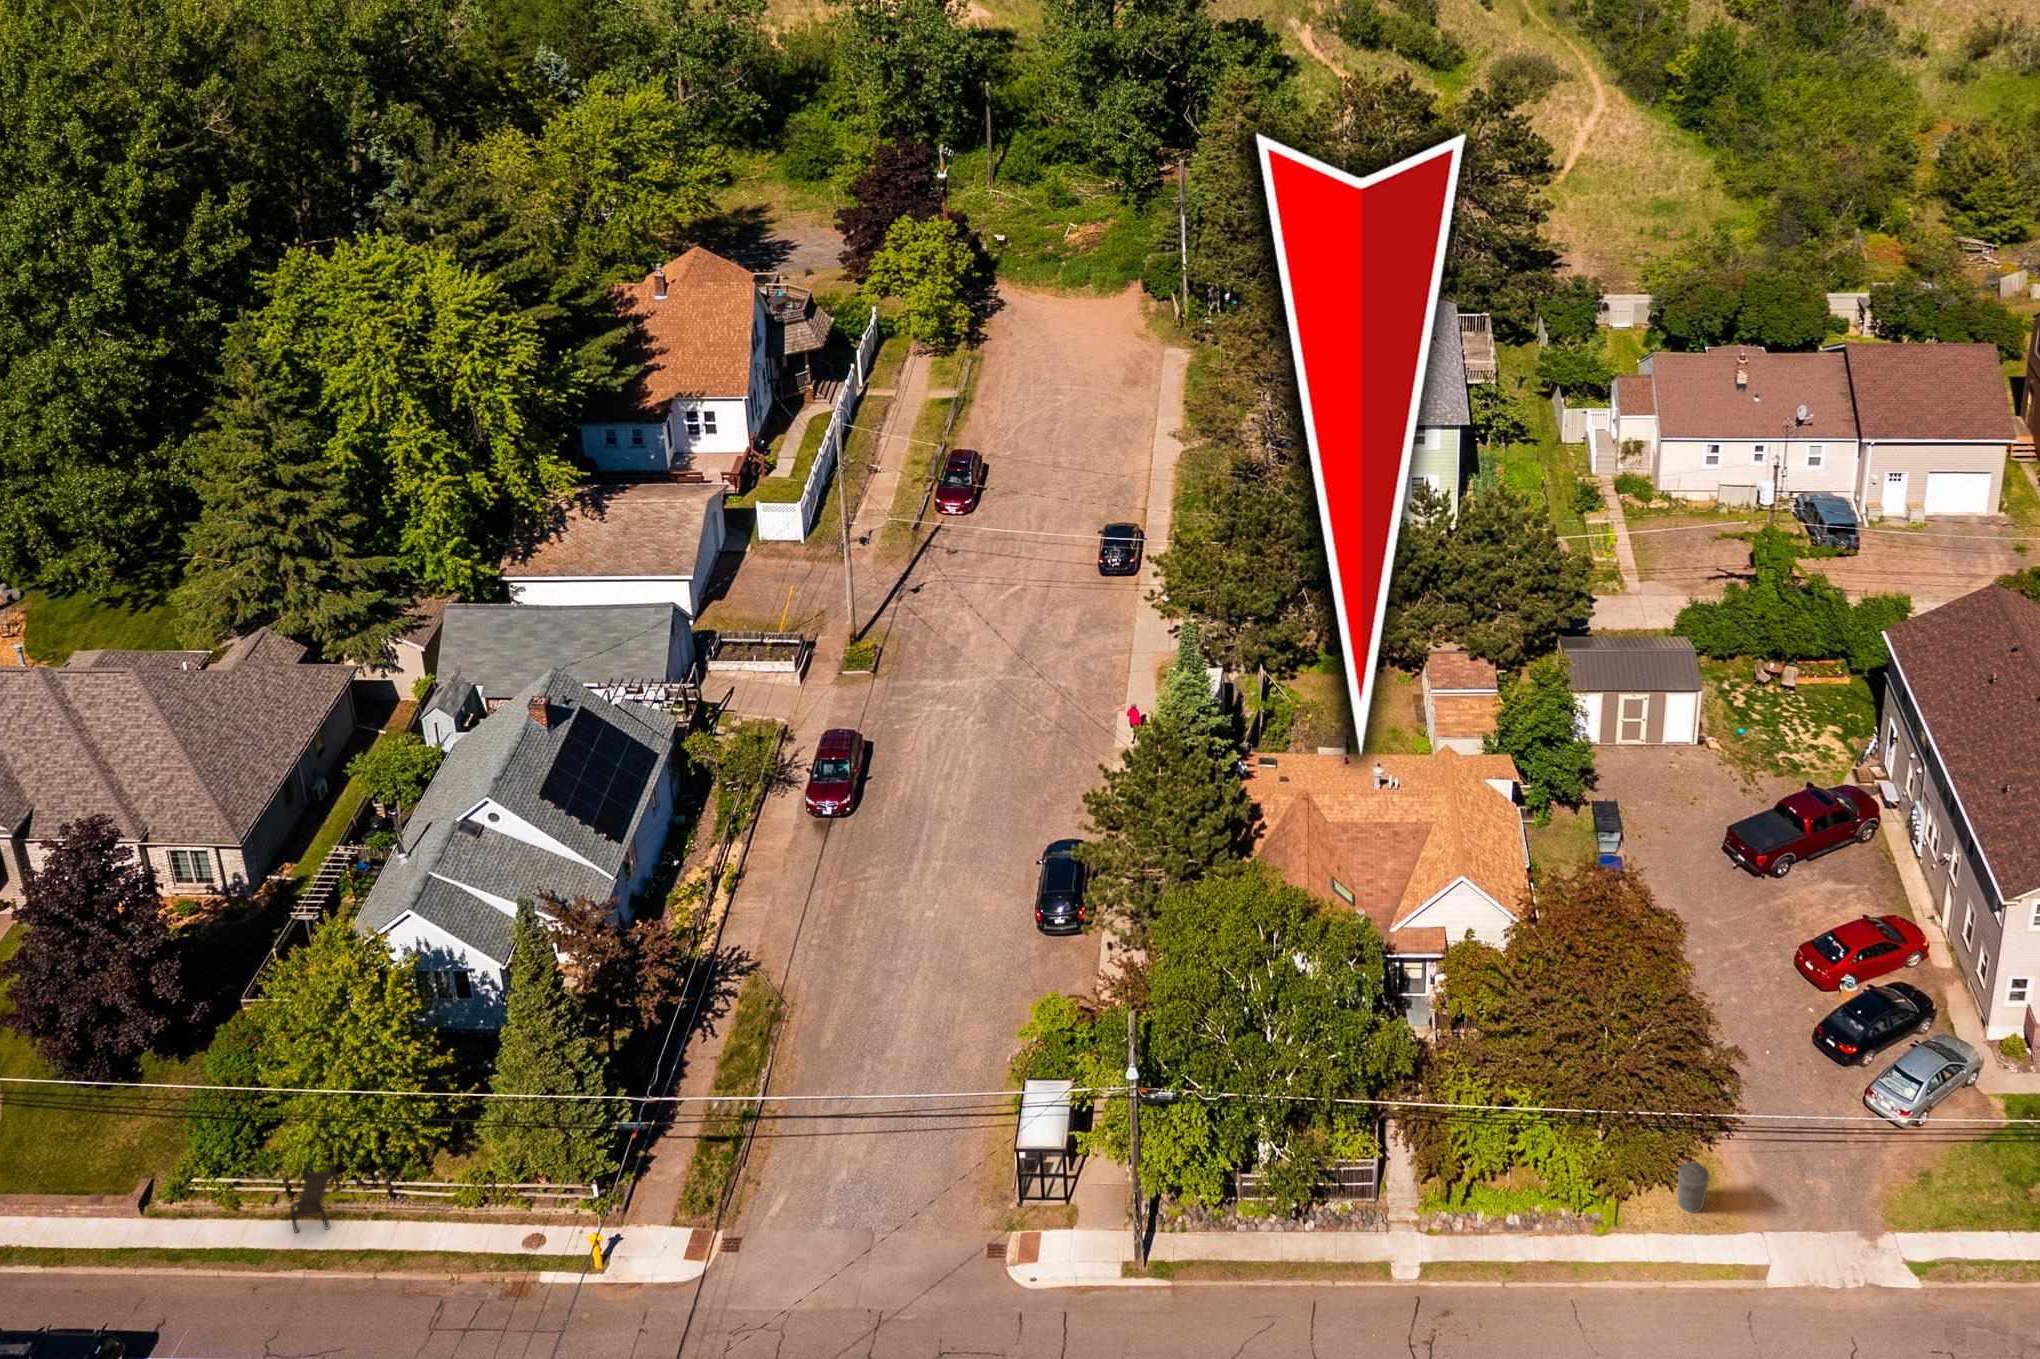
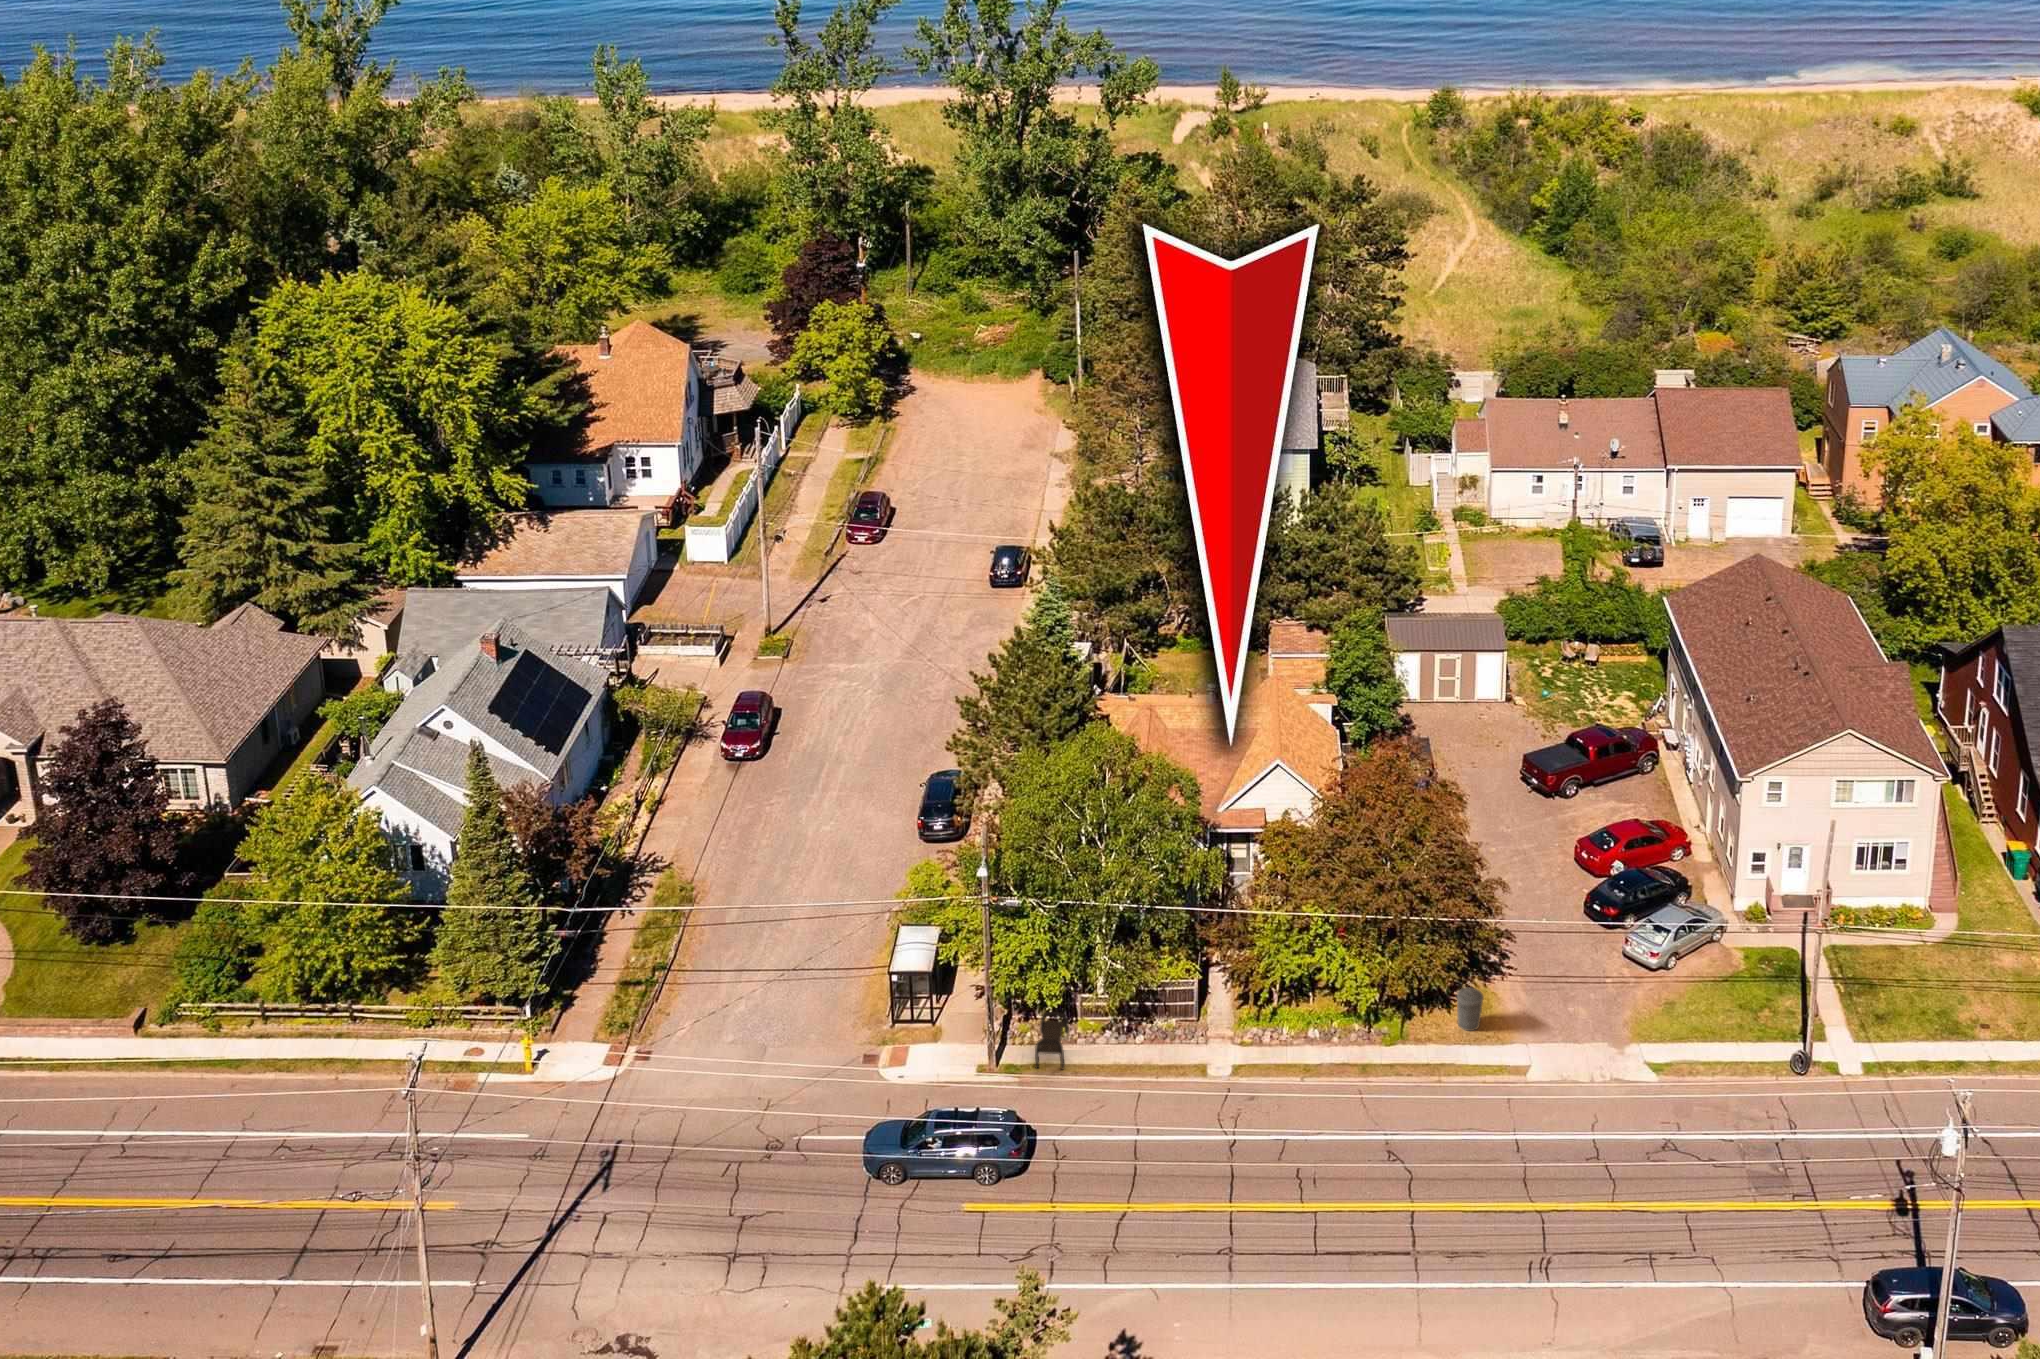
bench: present [290,1164,341,1232] -> present [1035,1012,1069,1069]

